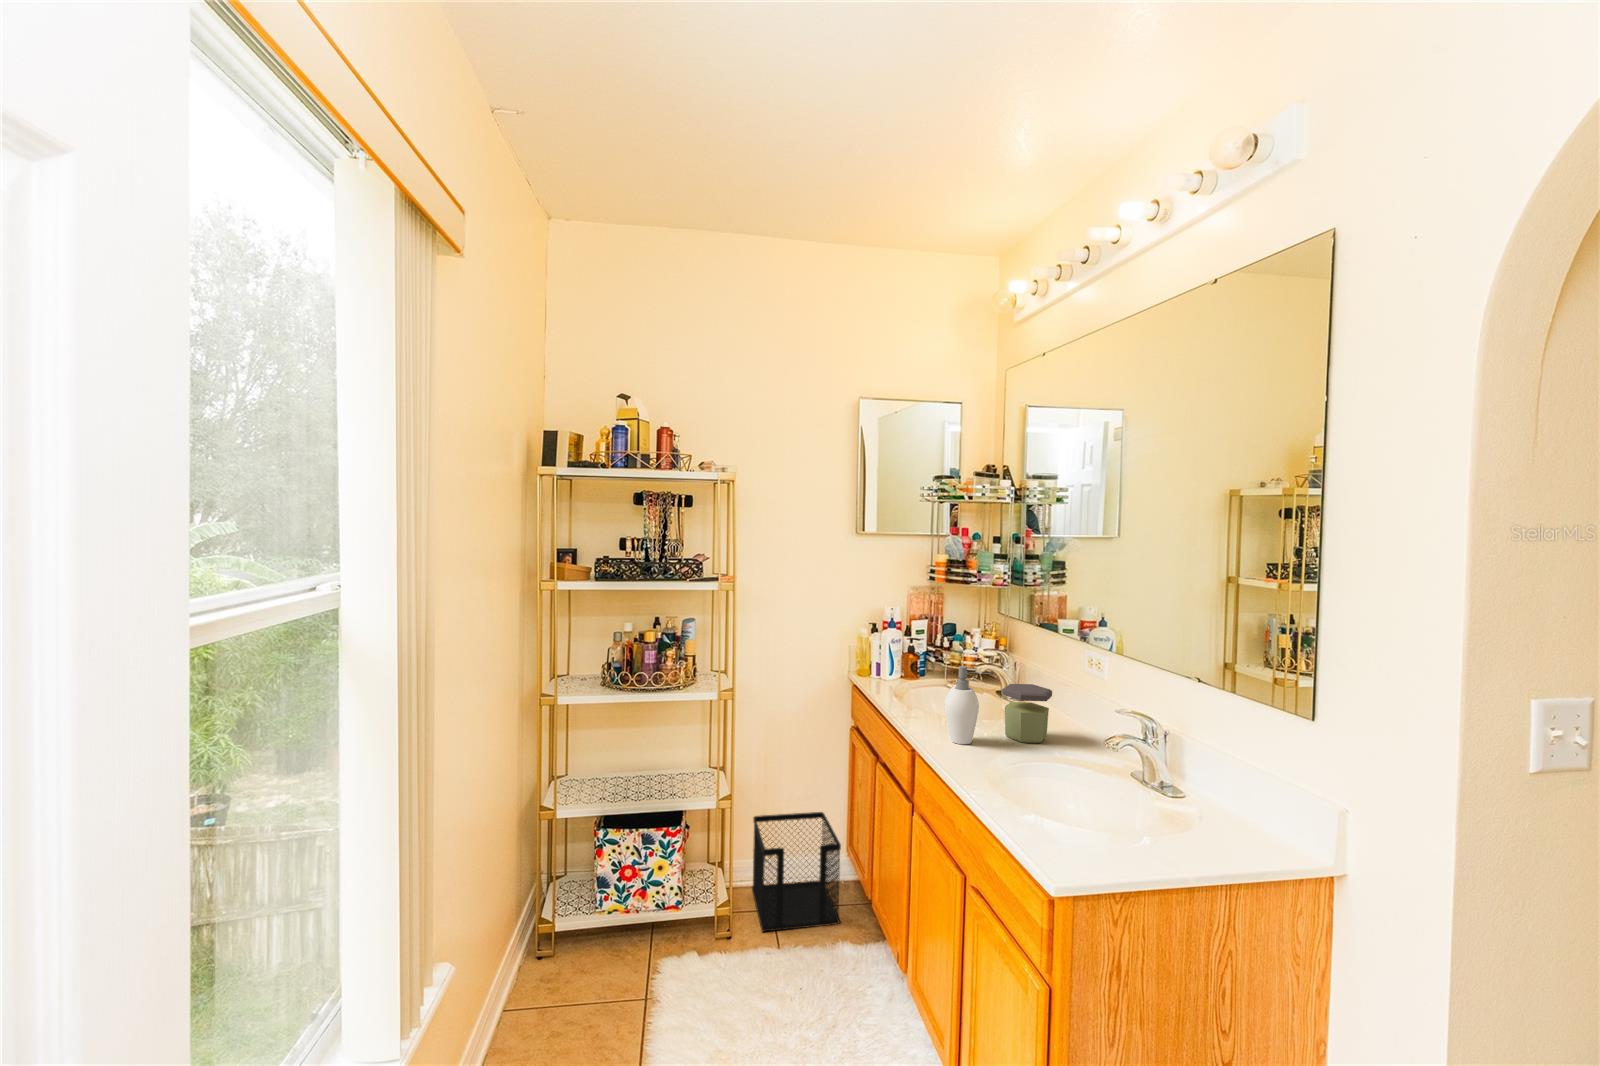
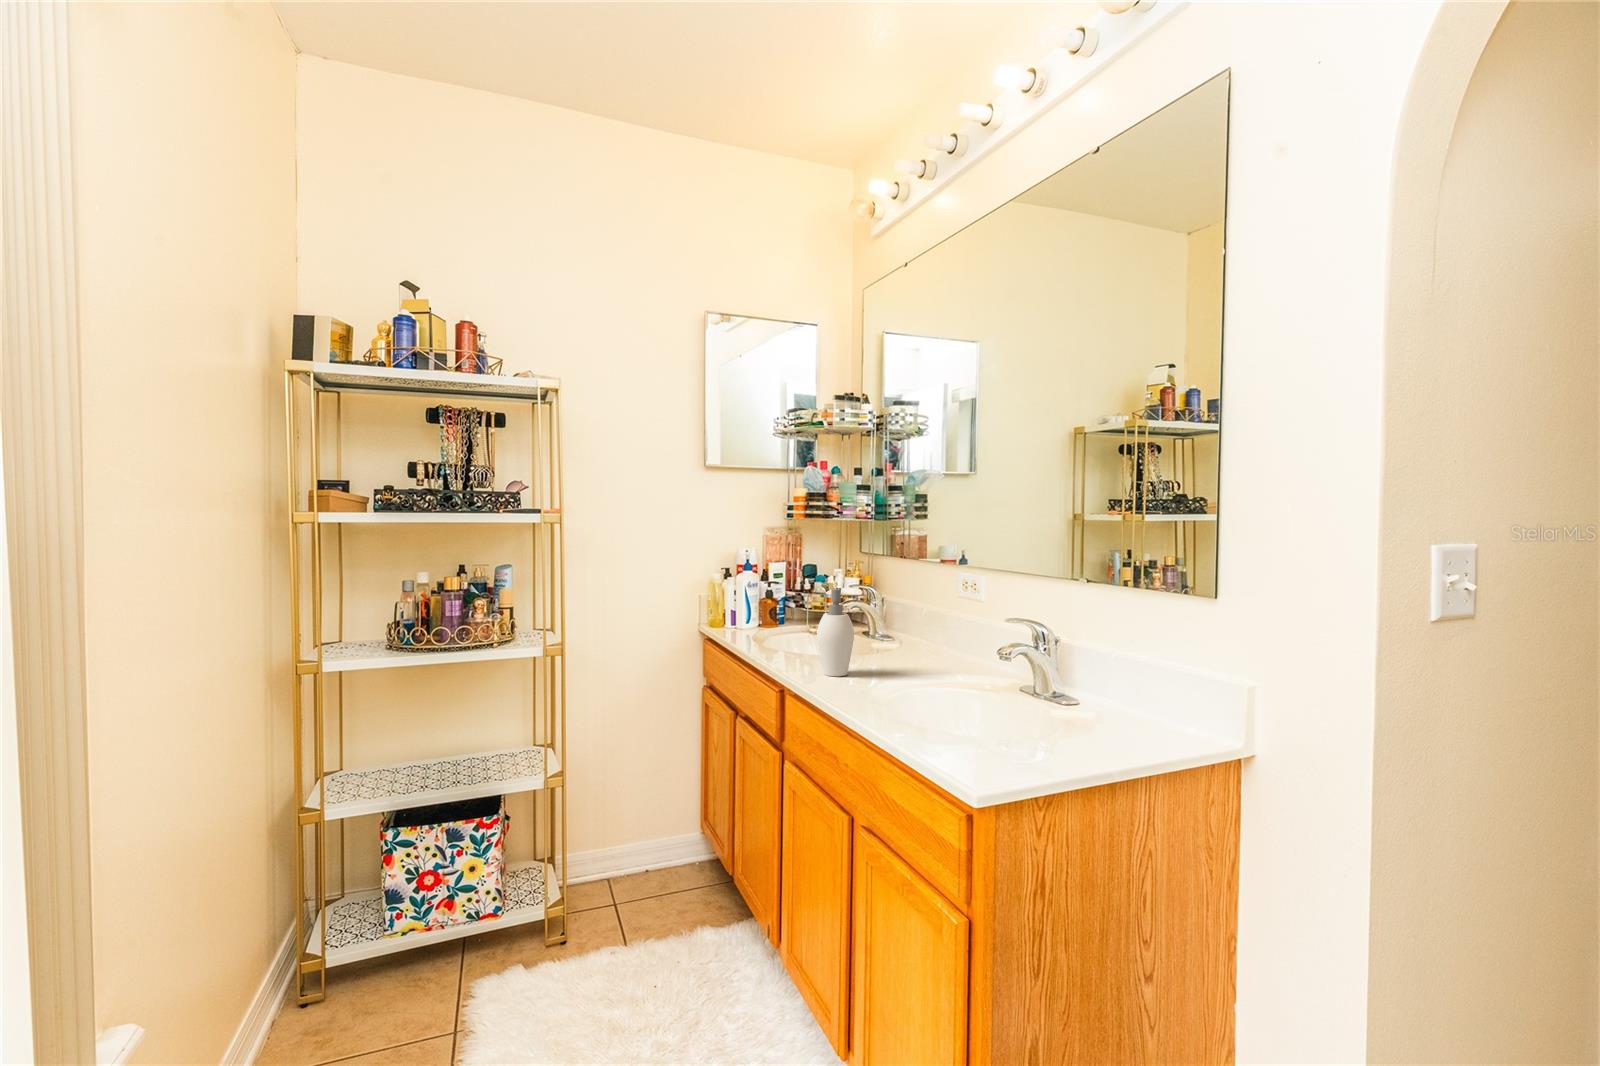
jar: present [1002,684,1052,743] -> none [877,610,929,671]
wastebasket: present [752,812,841,931] -> none [590,785,696,929]

